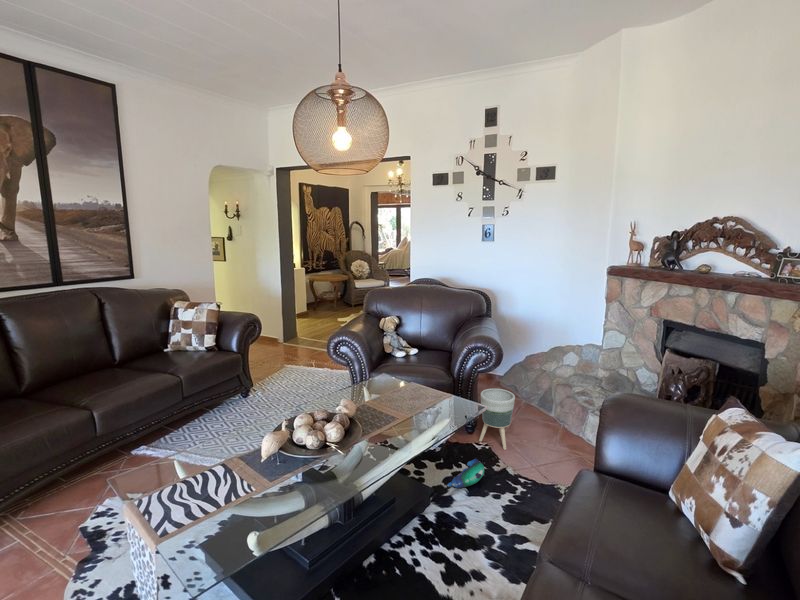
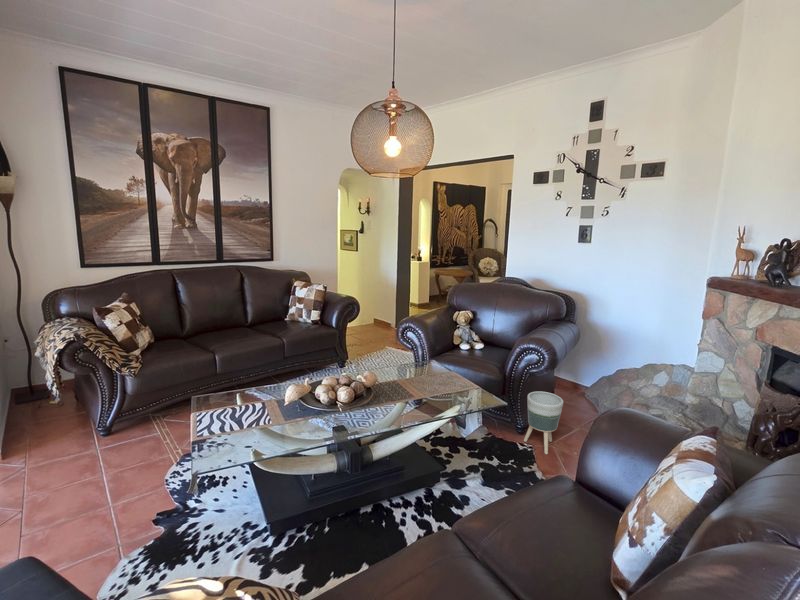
plush toy: present [447,459,484,488] -> none [467,454,509,476]

